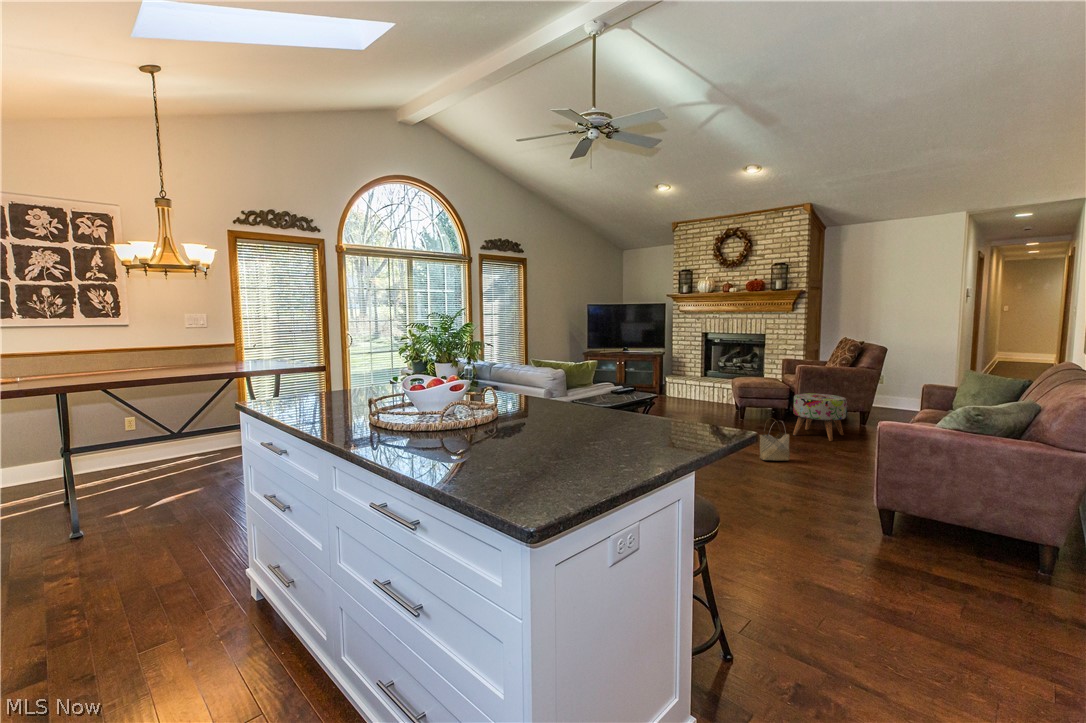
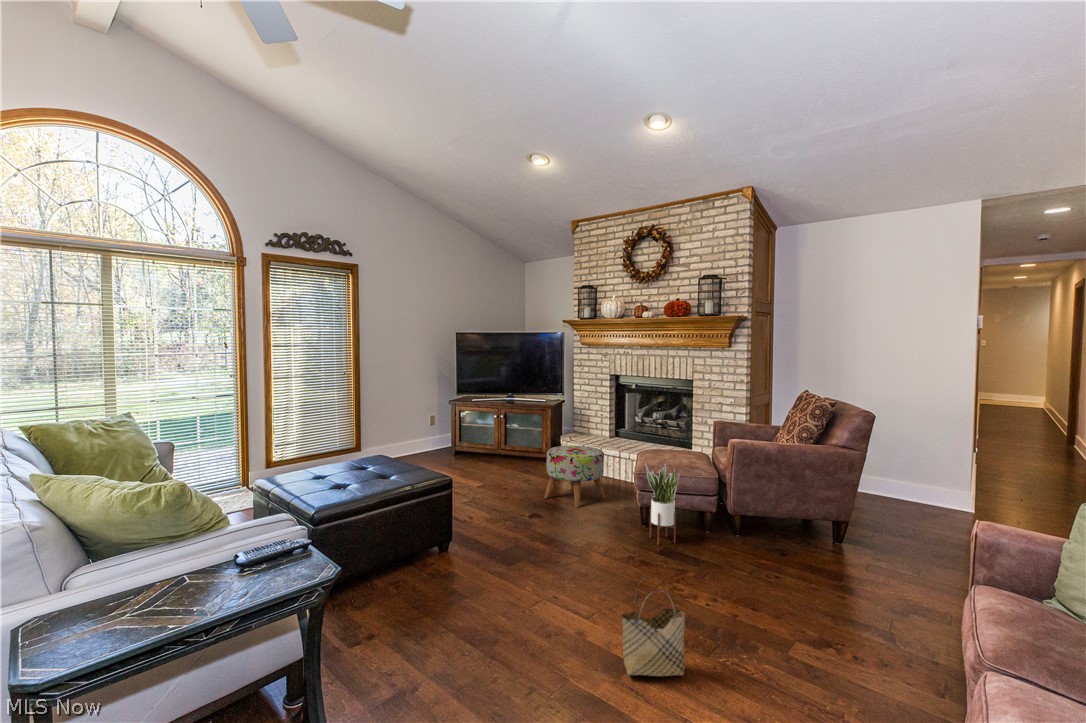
potted plant: none [748,380,769,427] -> present [645,463,680,545]
ottoman: present [793,393,847,441] -> present [544,446,605,507]

